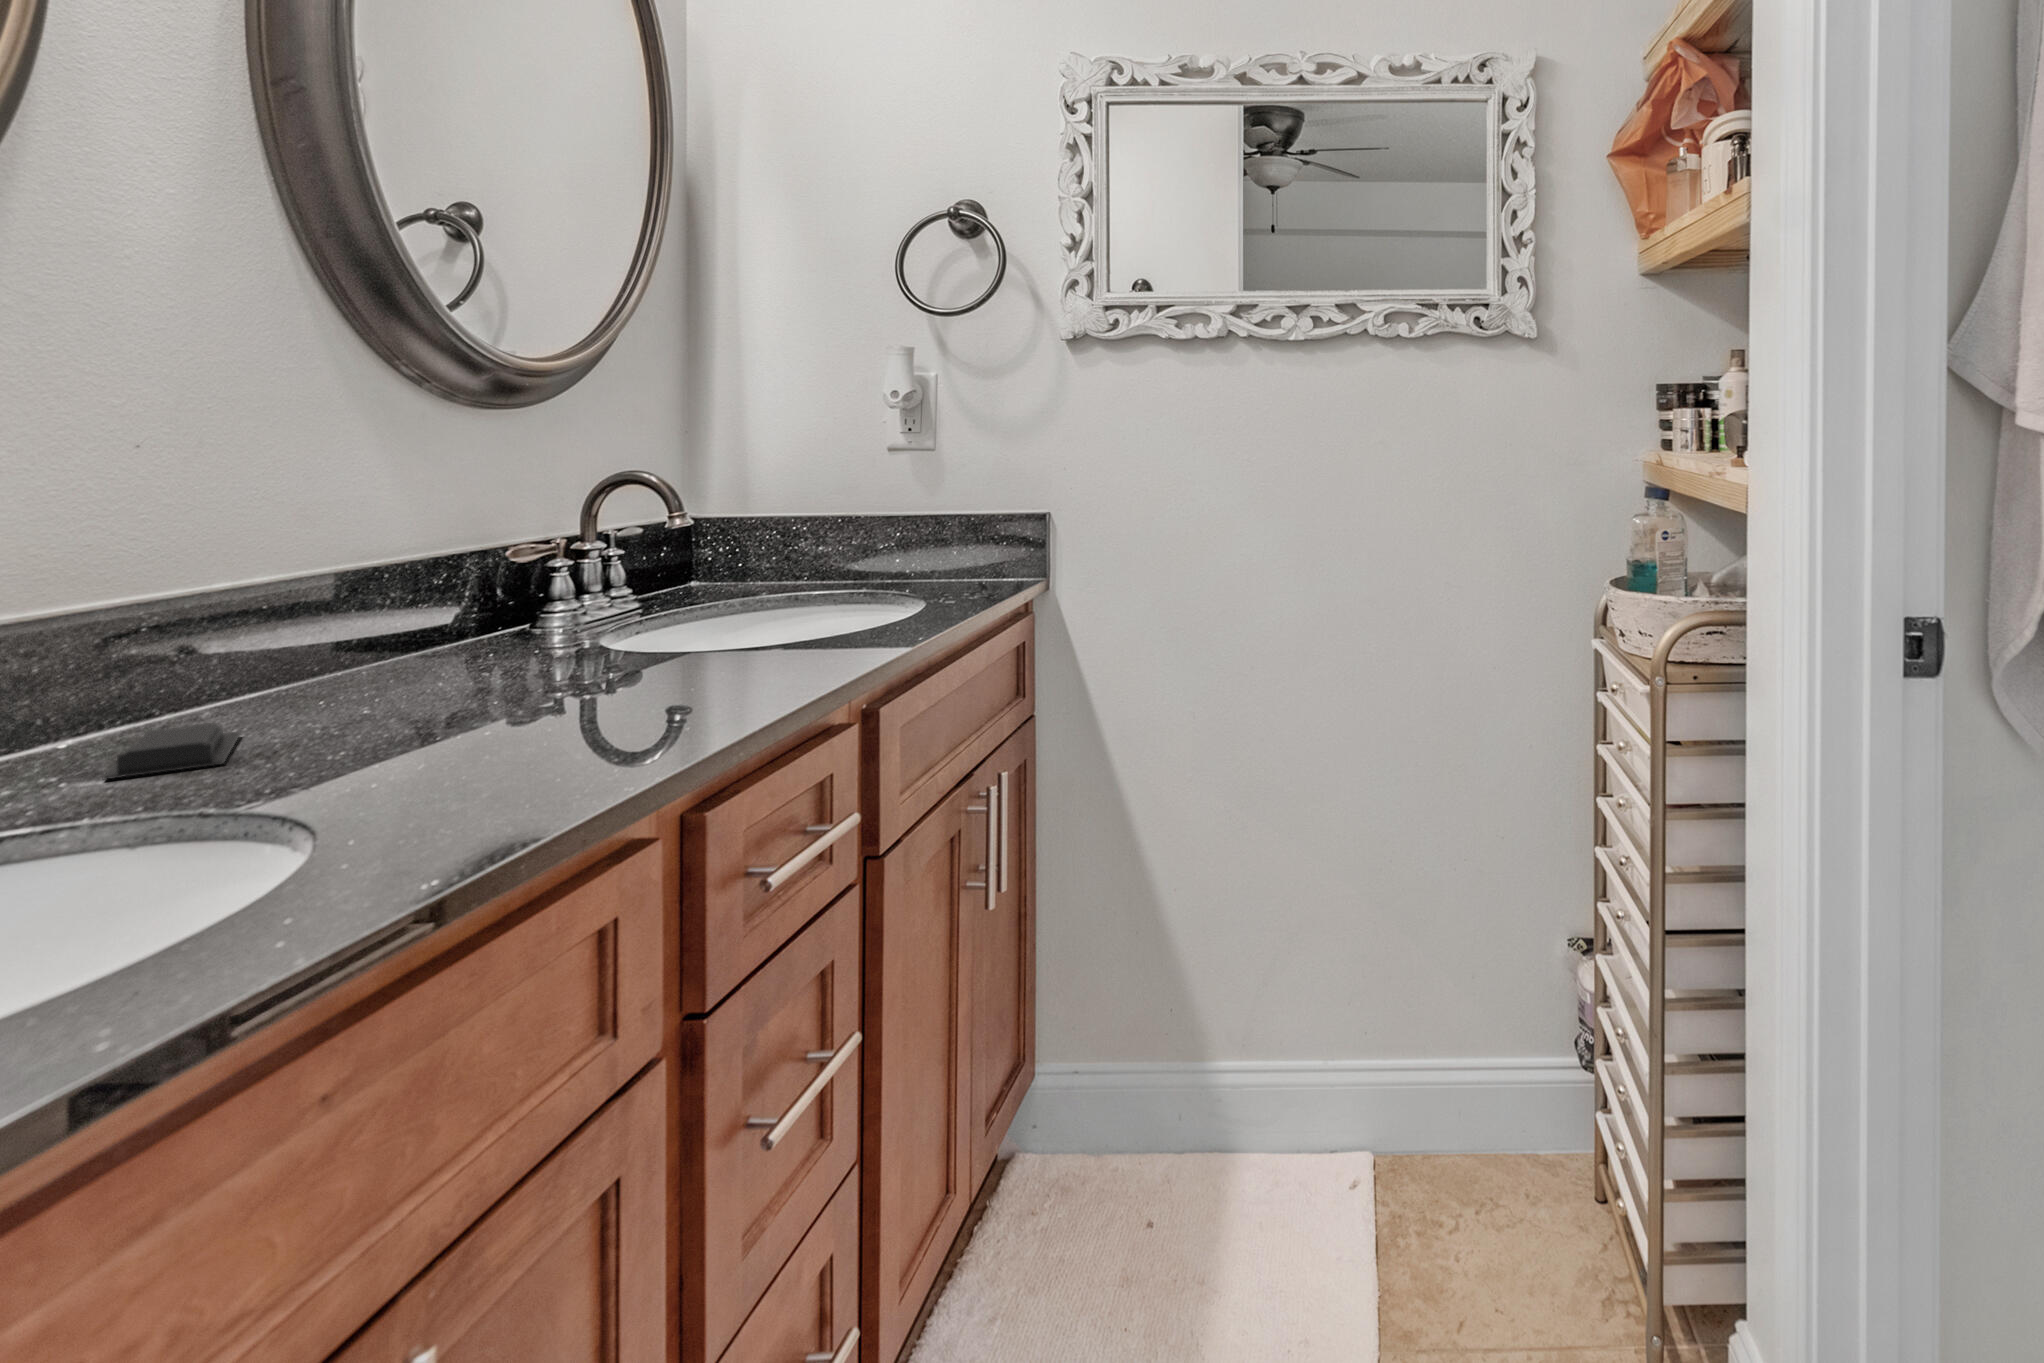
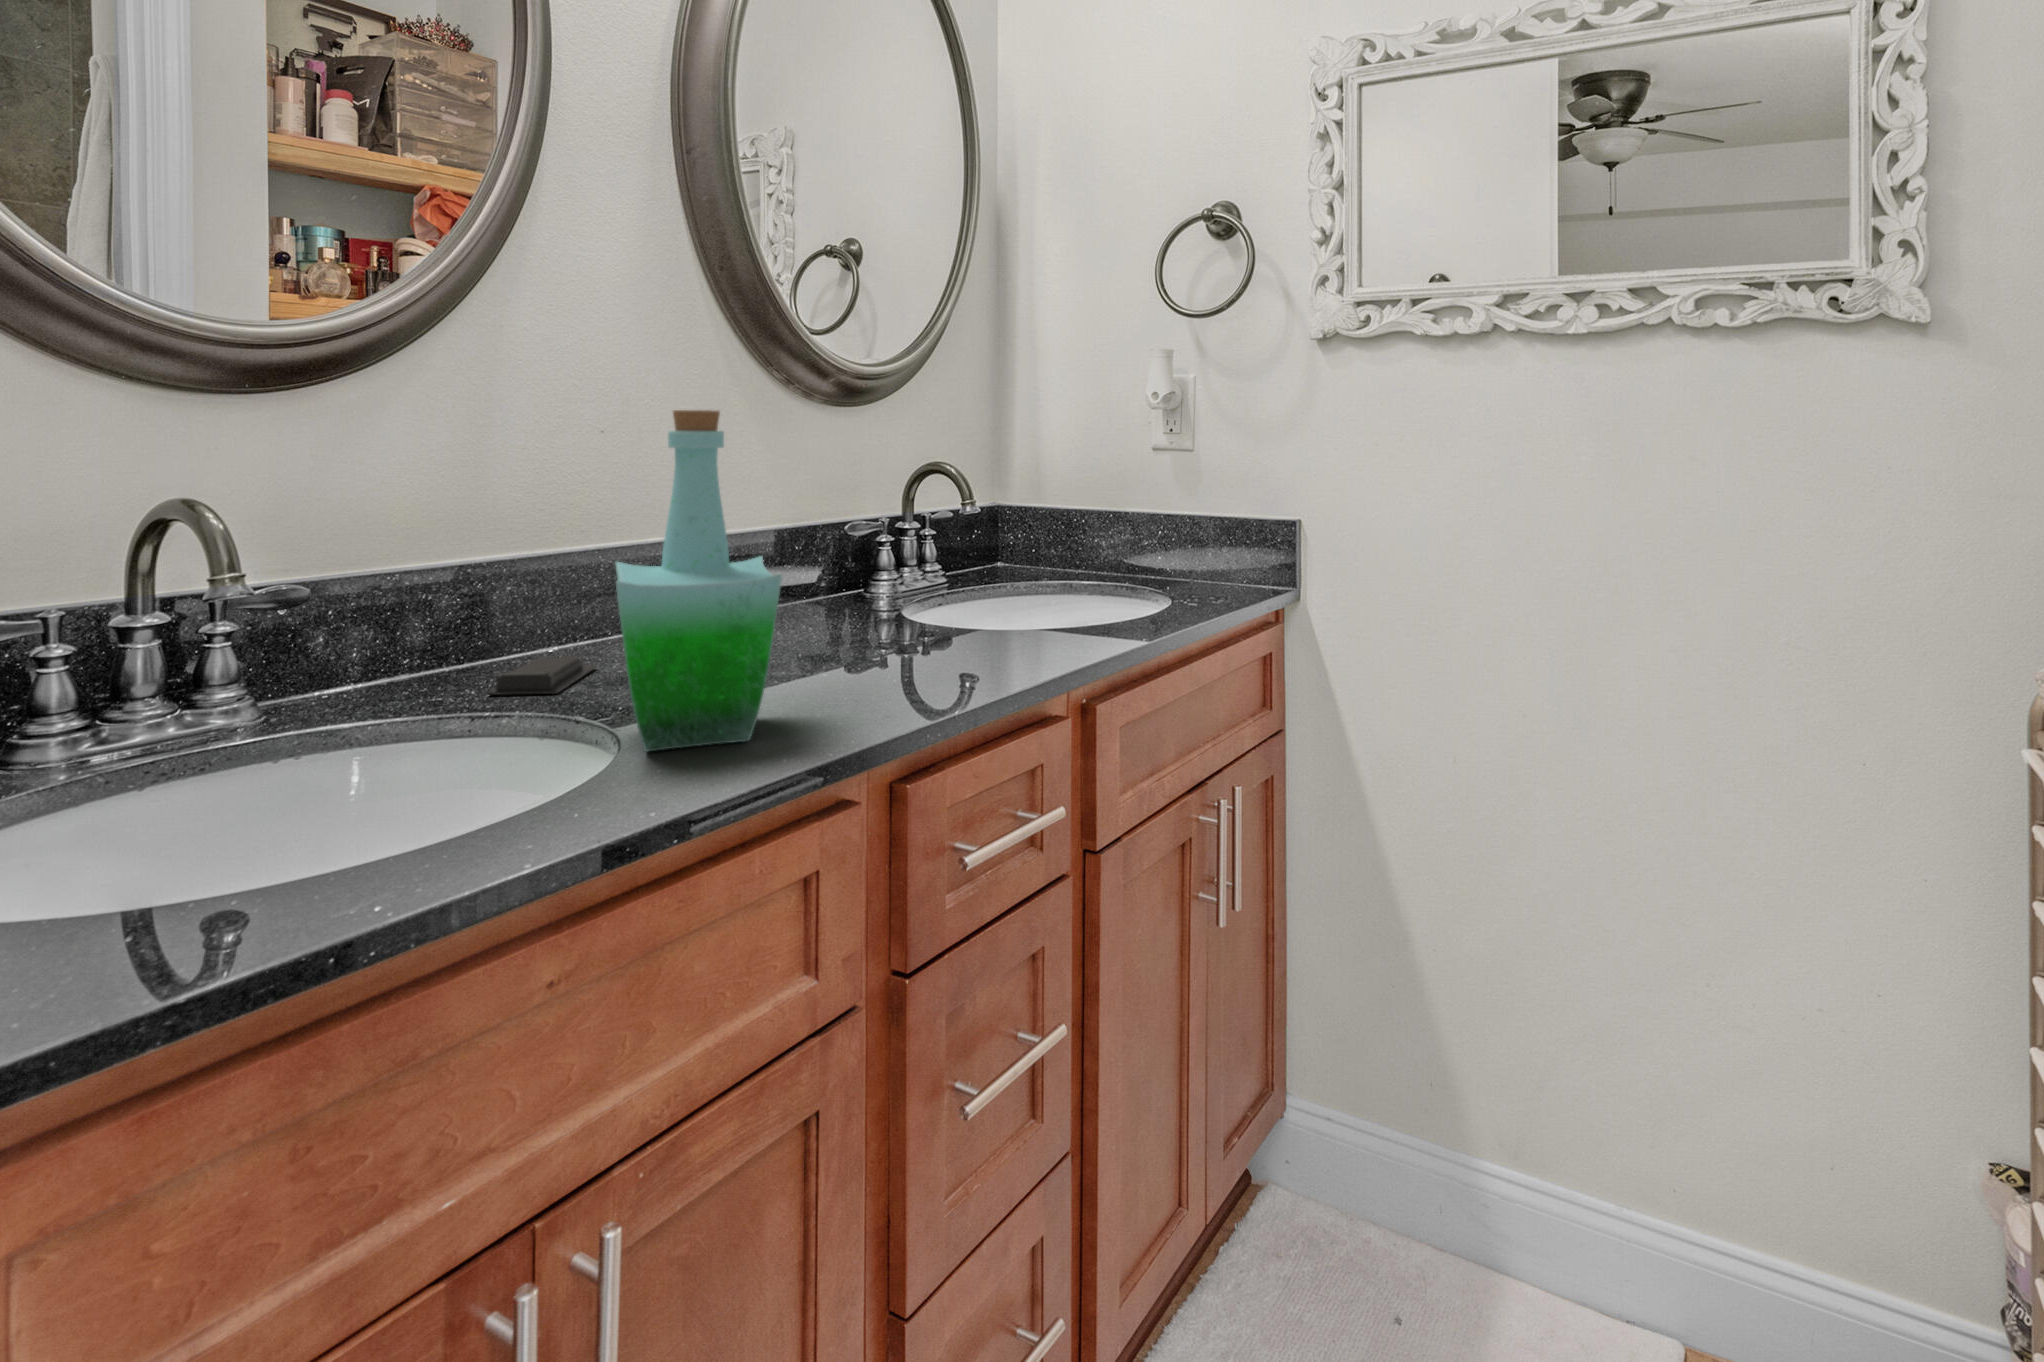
bottle: none [372,410,629,789] -> present [616,410,782,751]

